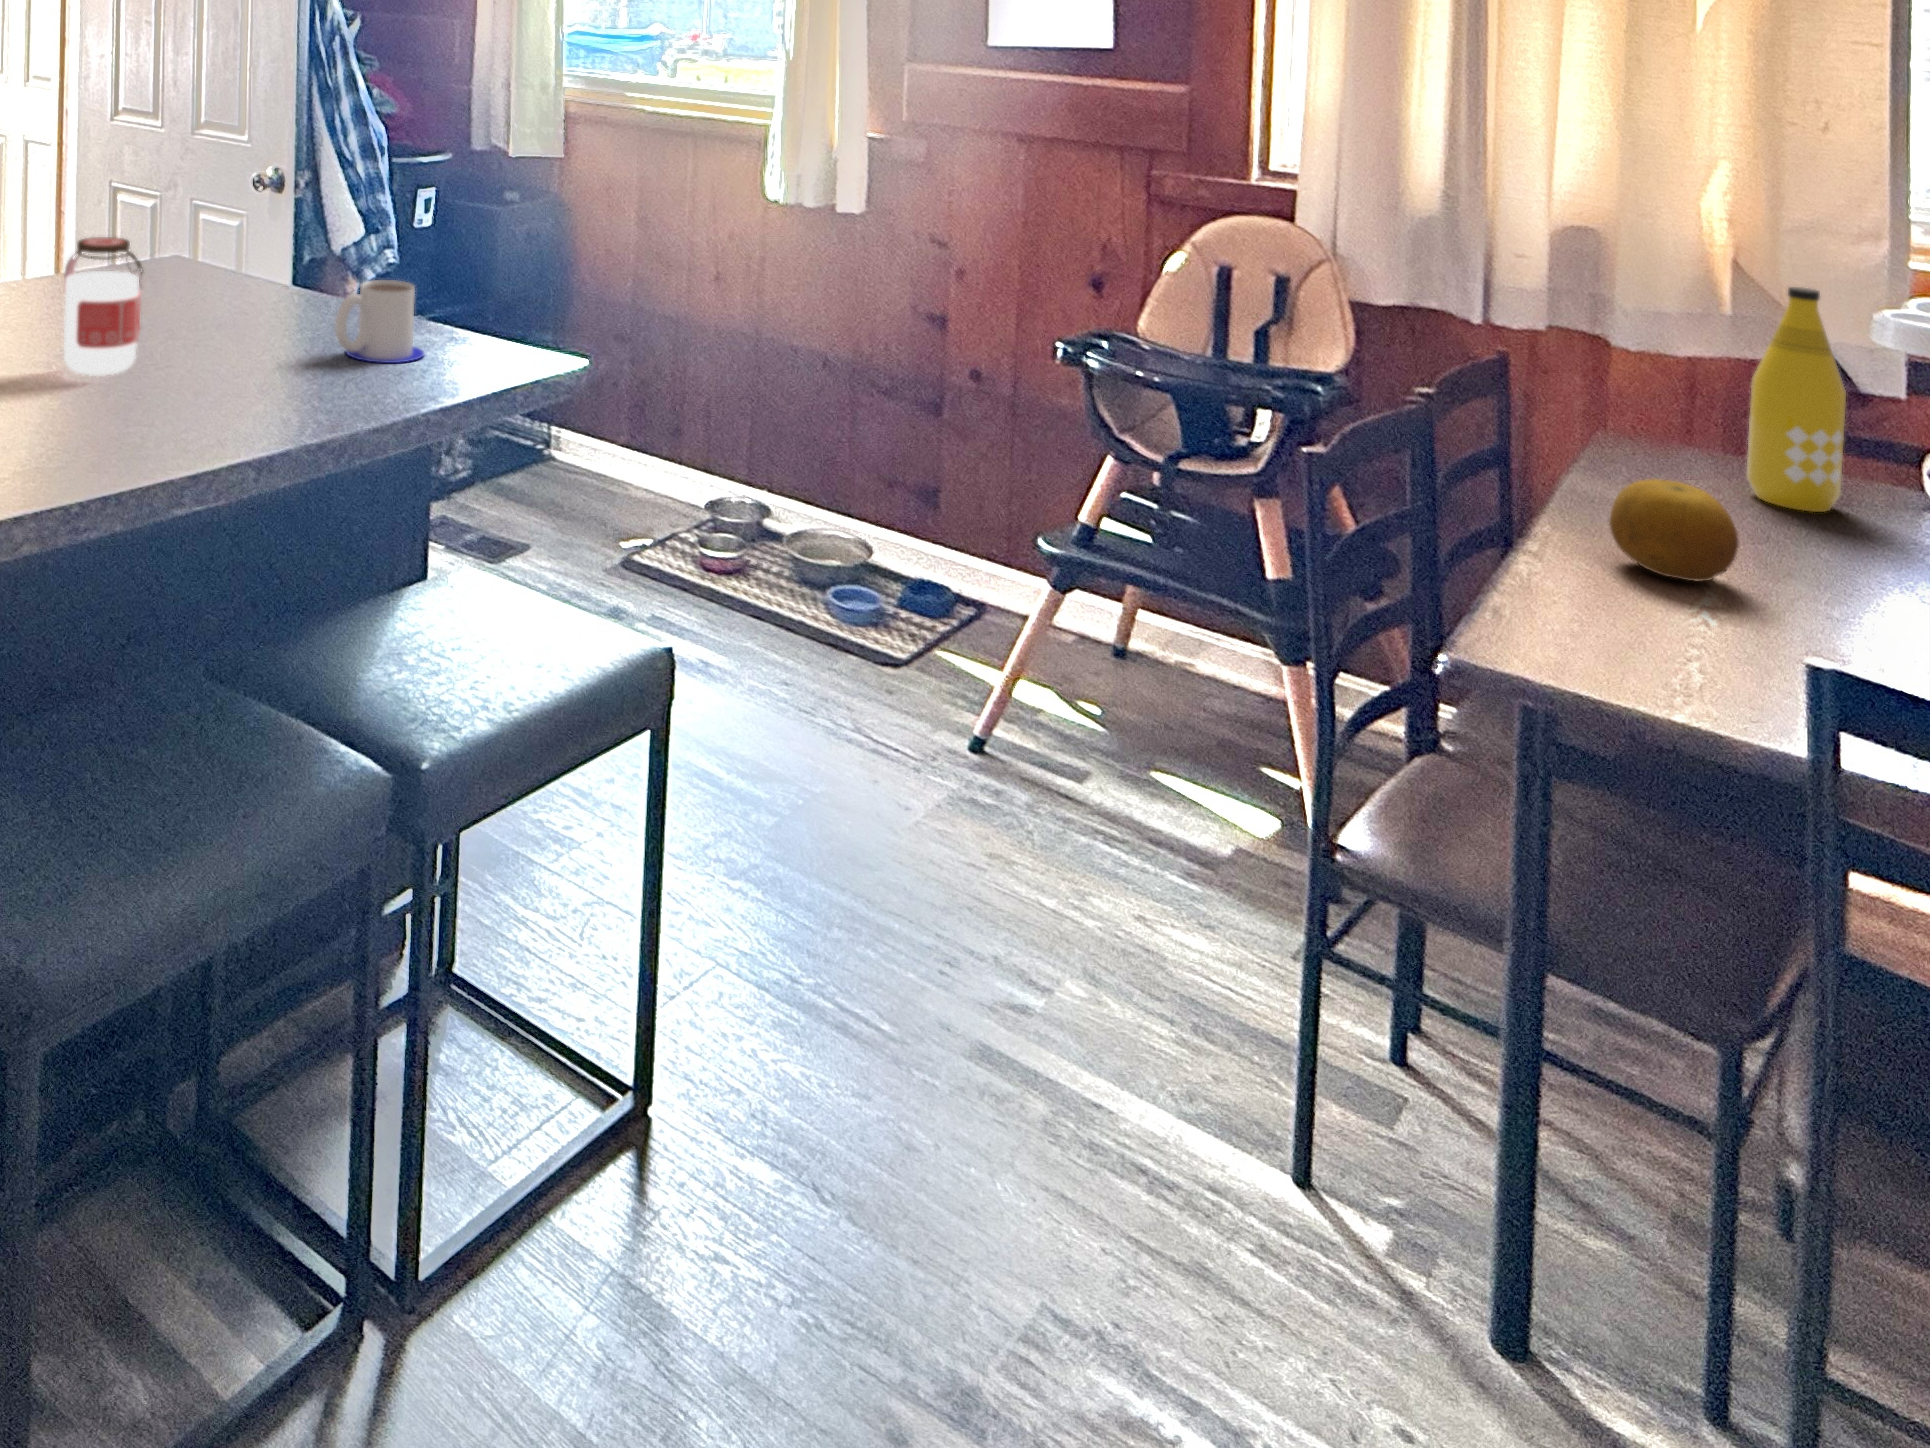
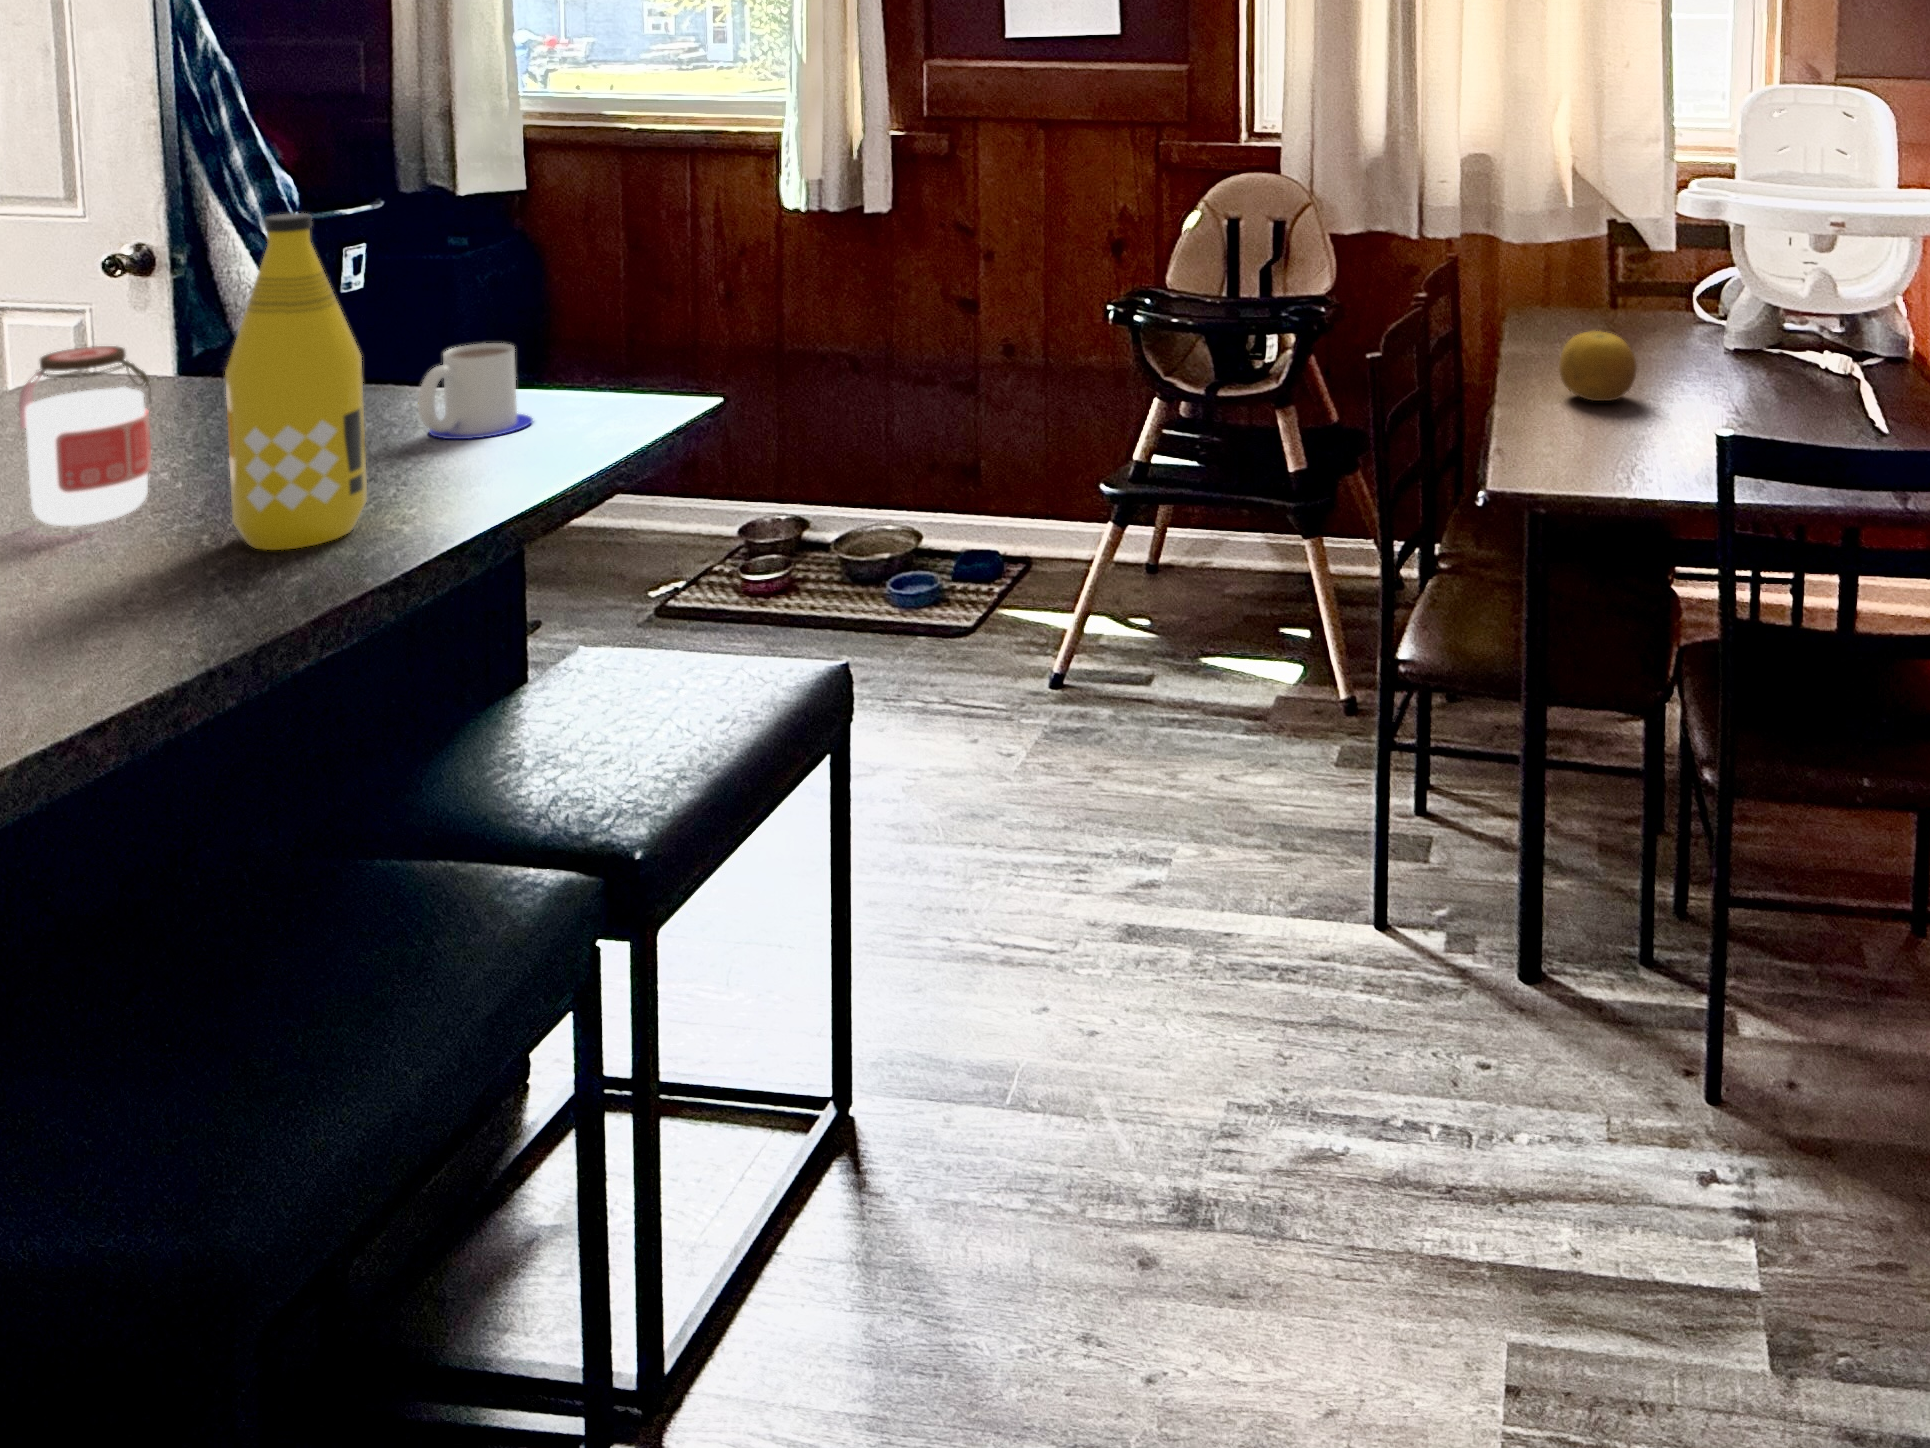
bottle: present [1747,287,1846,512] -> present [225,213,367,550]

